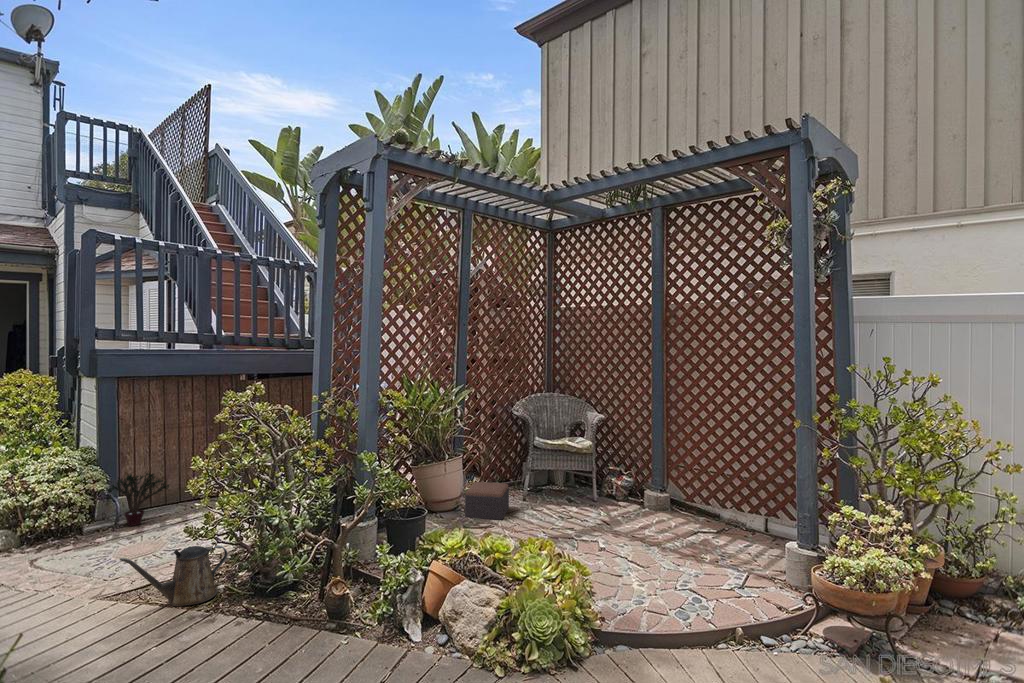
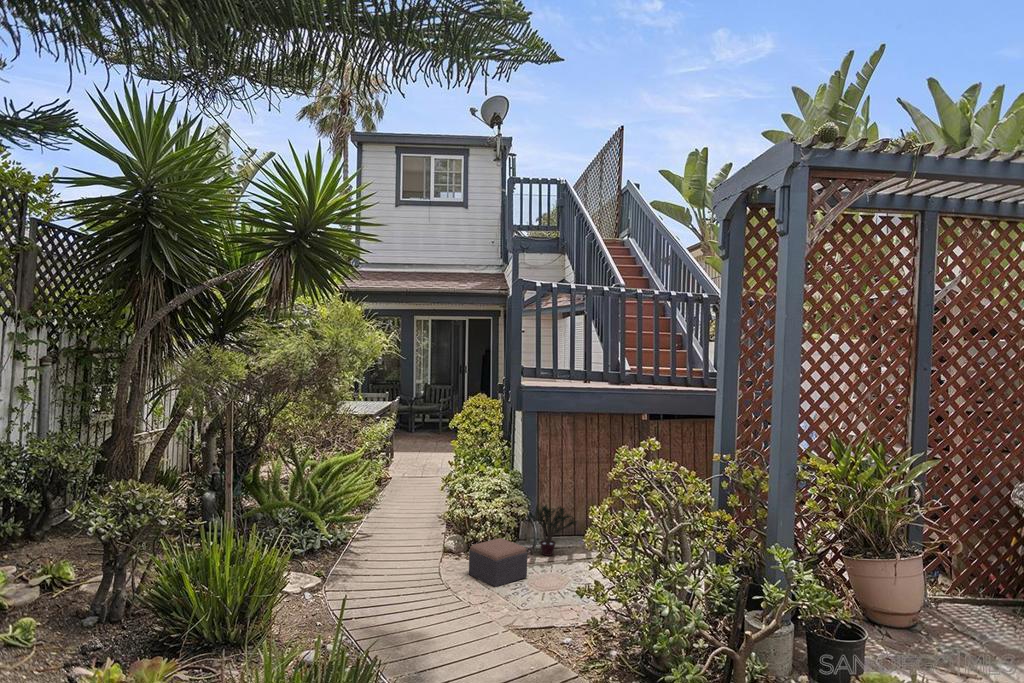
footstool: present [465,482,509,520] -> present [469,538,527,587]
watering can: present [120,545,228,606] -> none [526,600,622,667]

